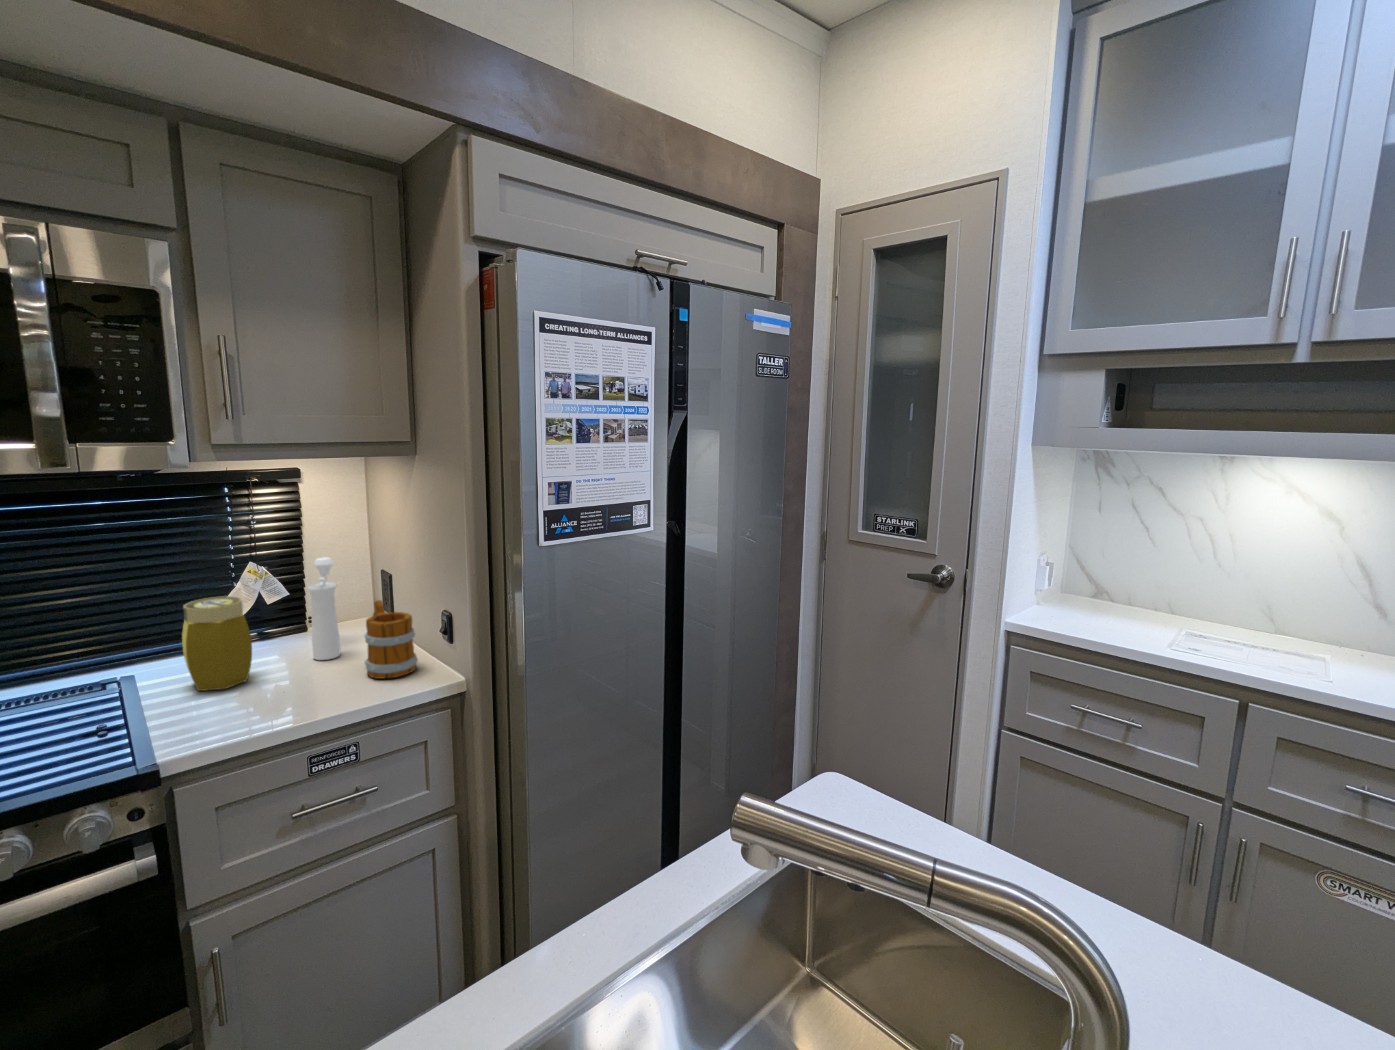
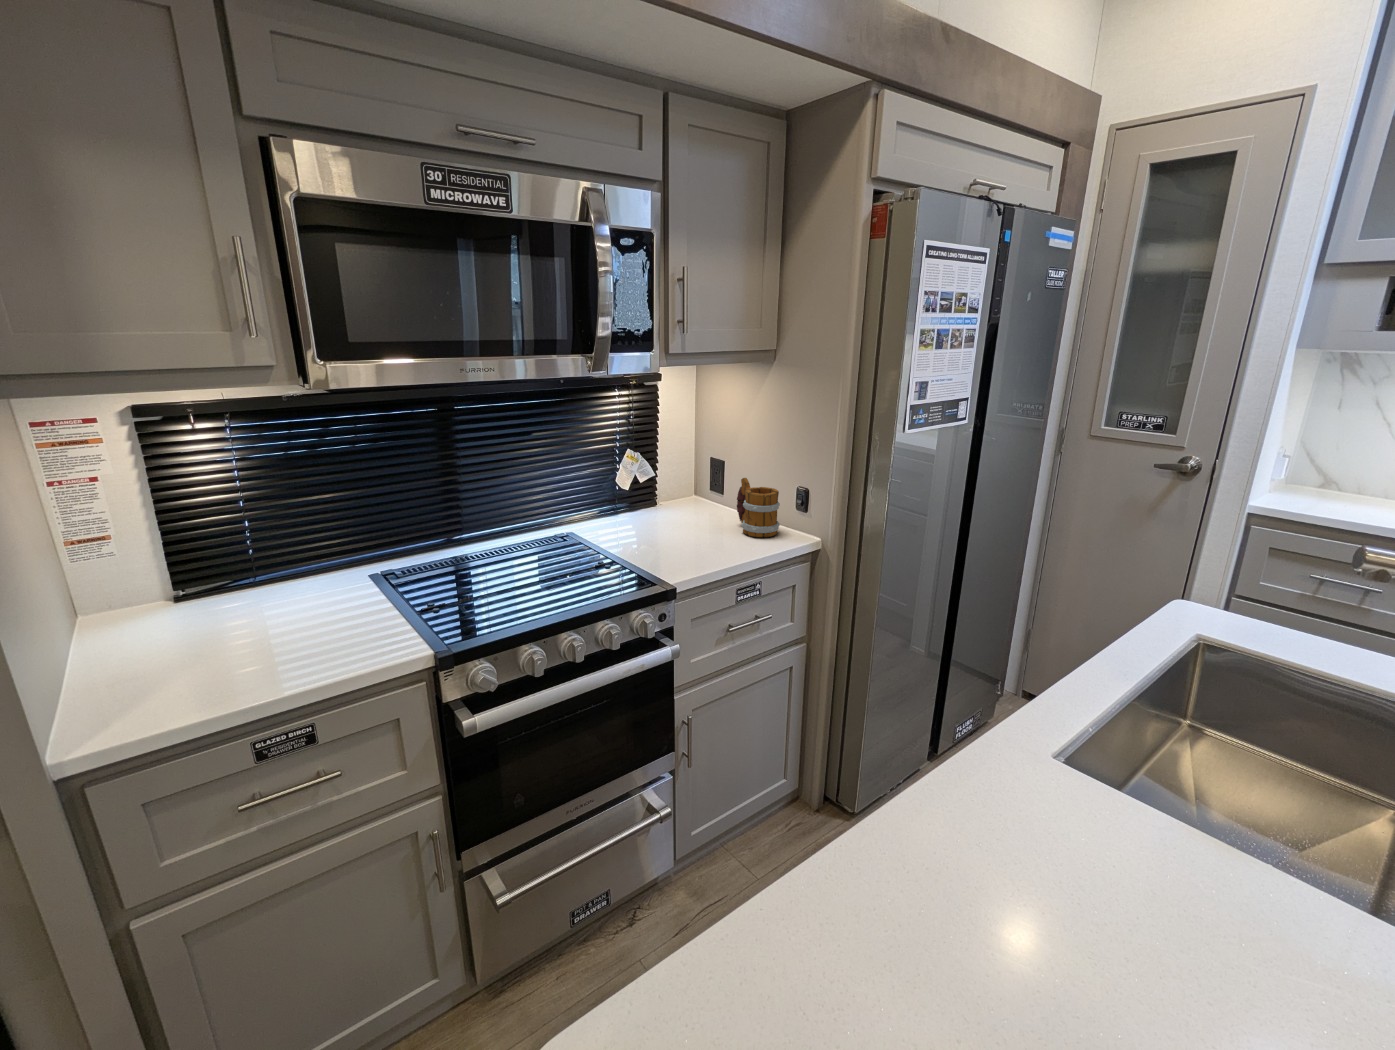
pepper mill: present [308,557,340,660] -> none [678,444,707,524]
jar: present [182,596,252,691] -> none [620,472,667,542]

